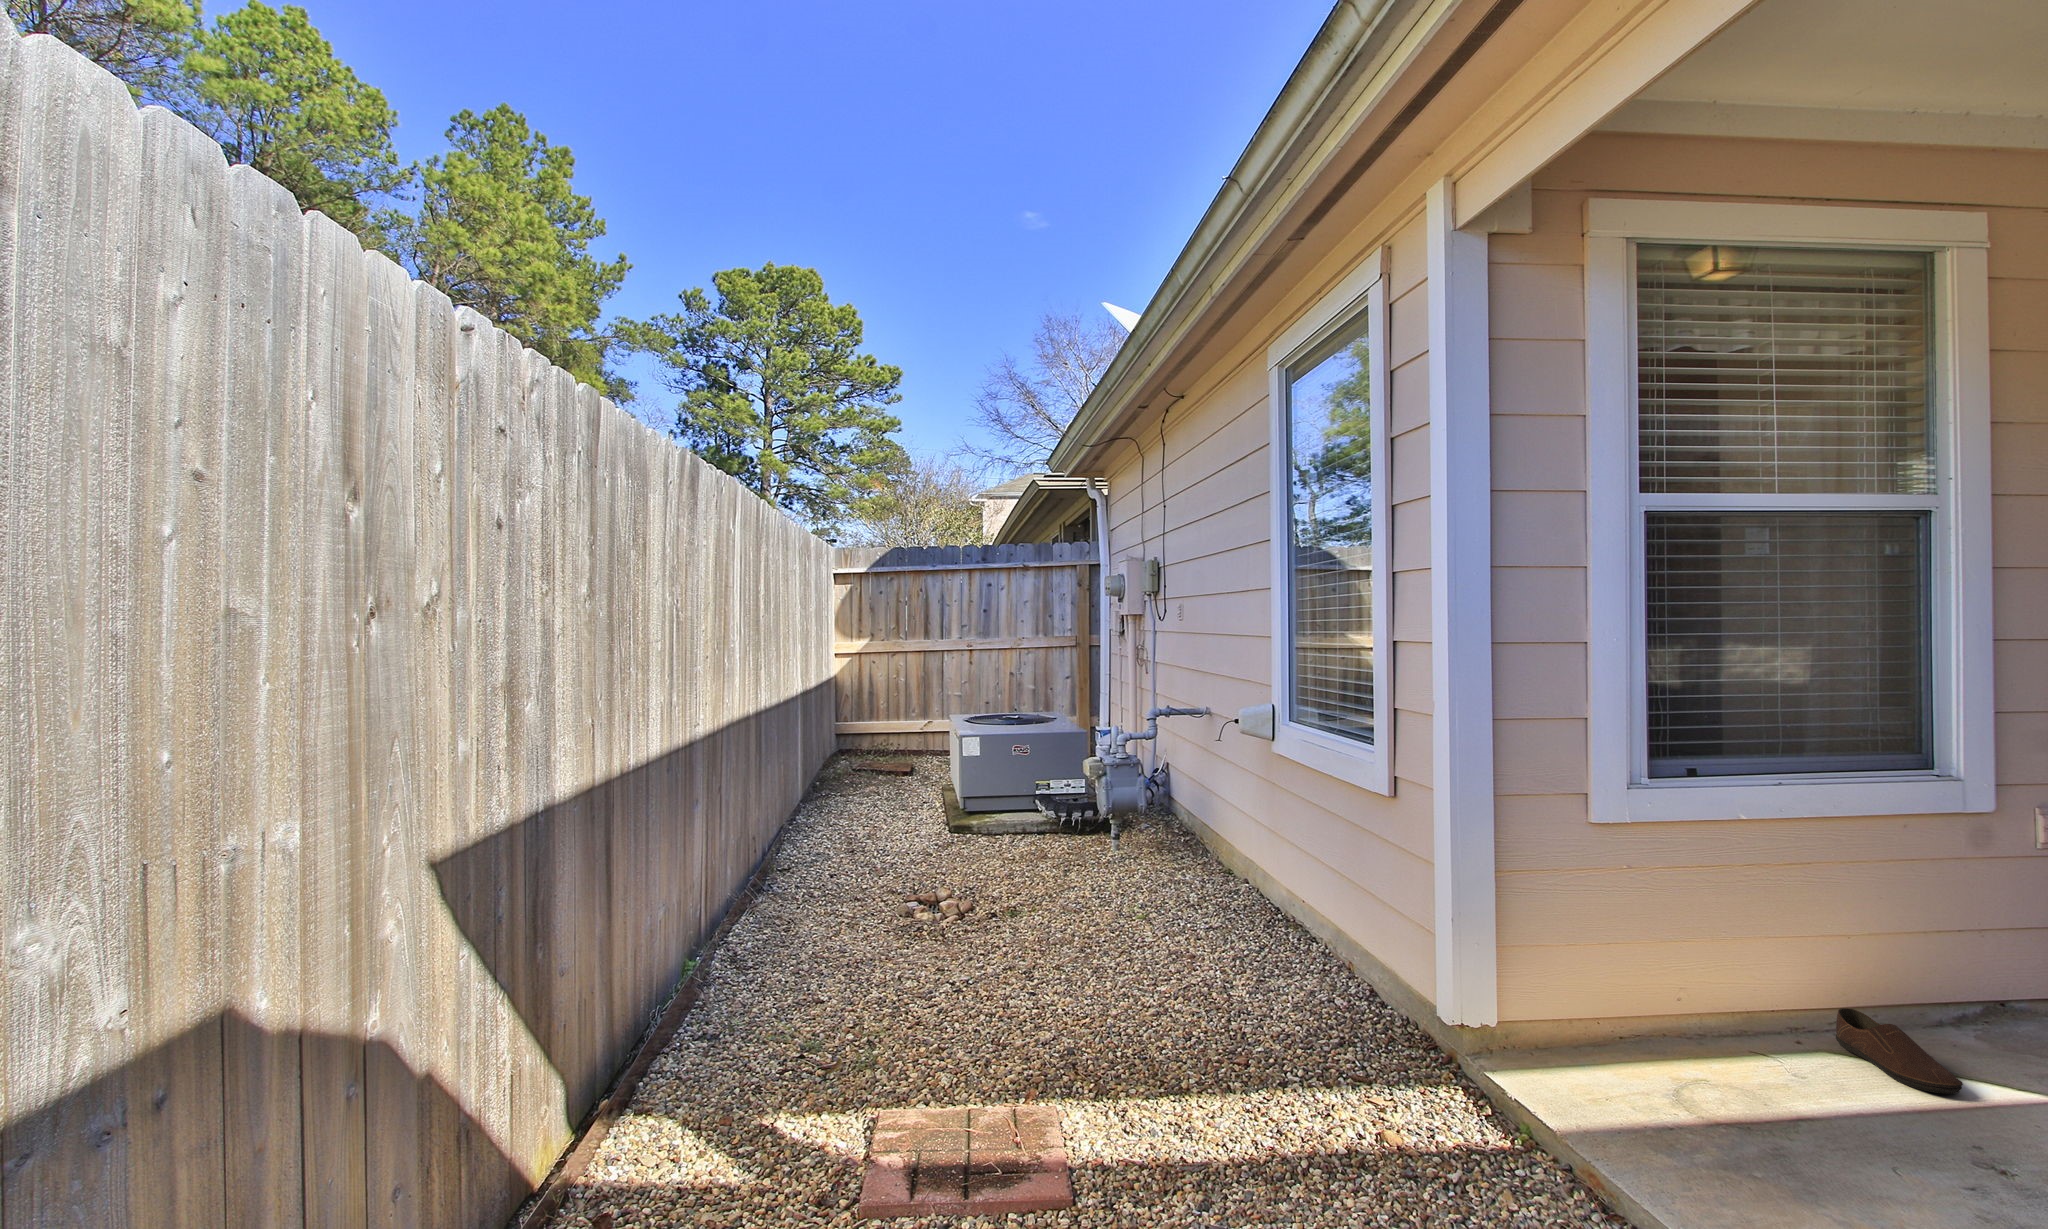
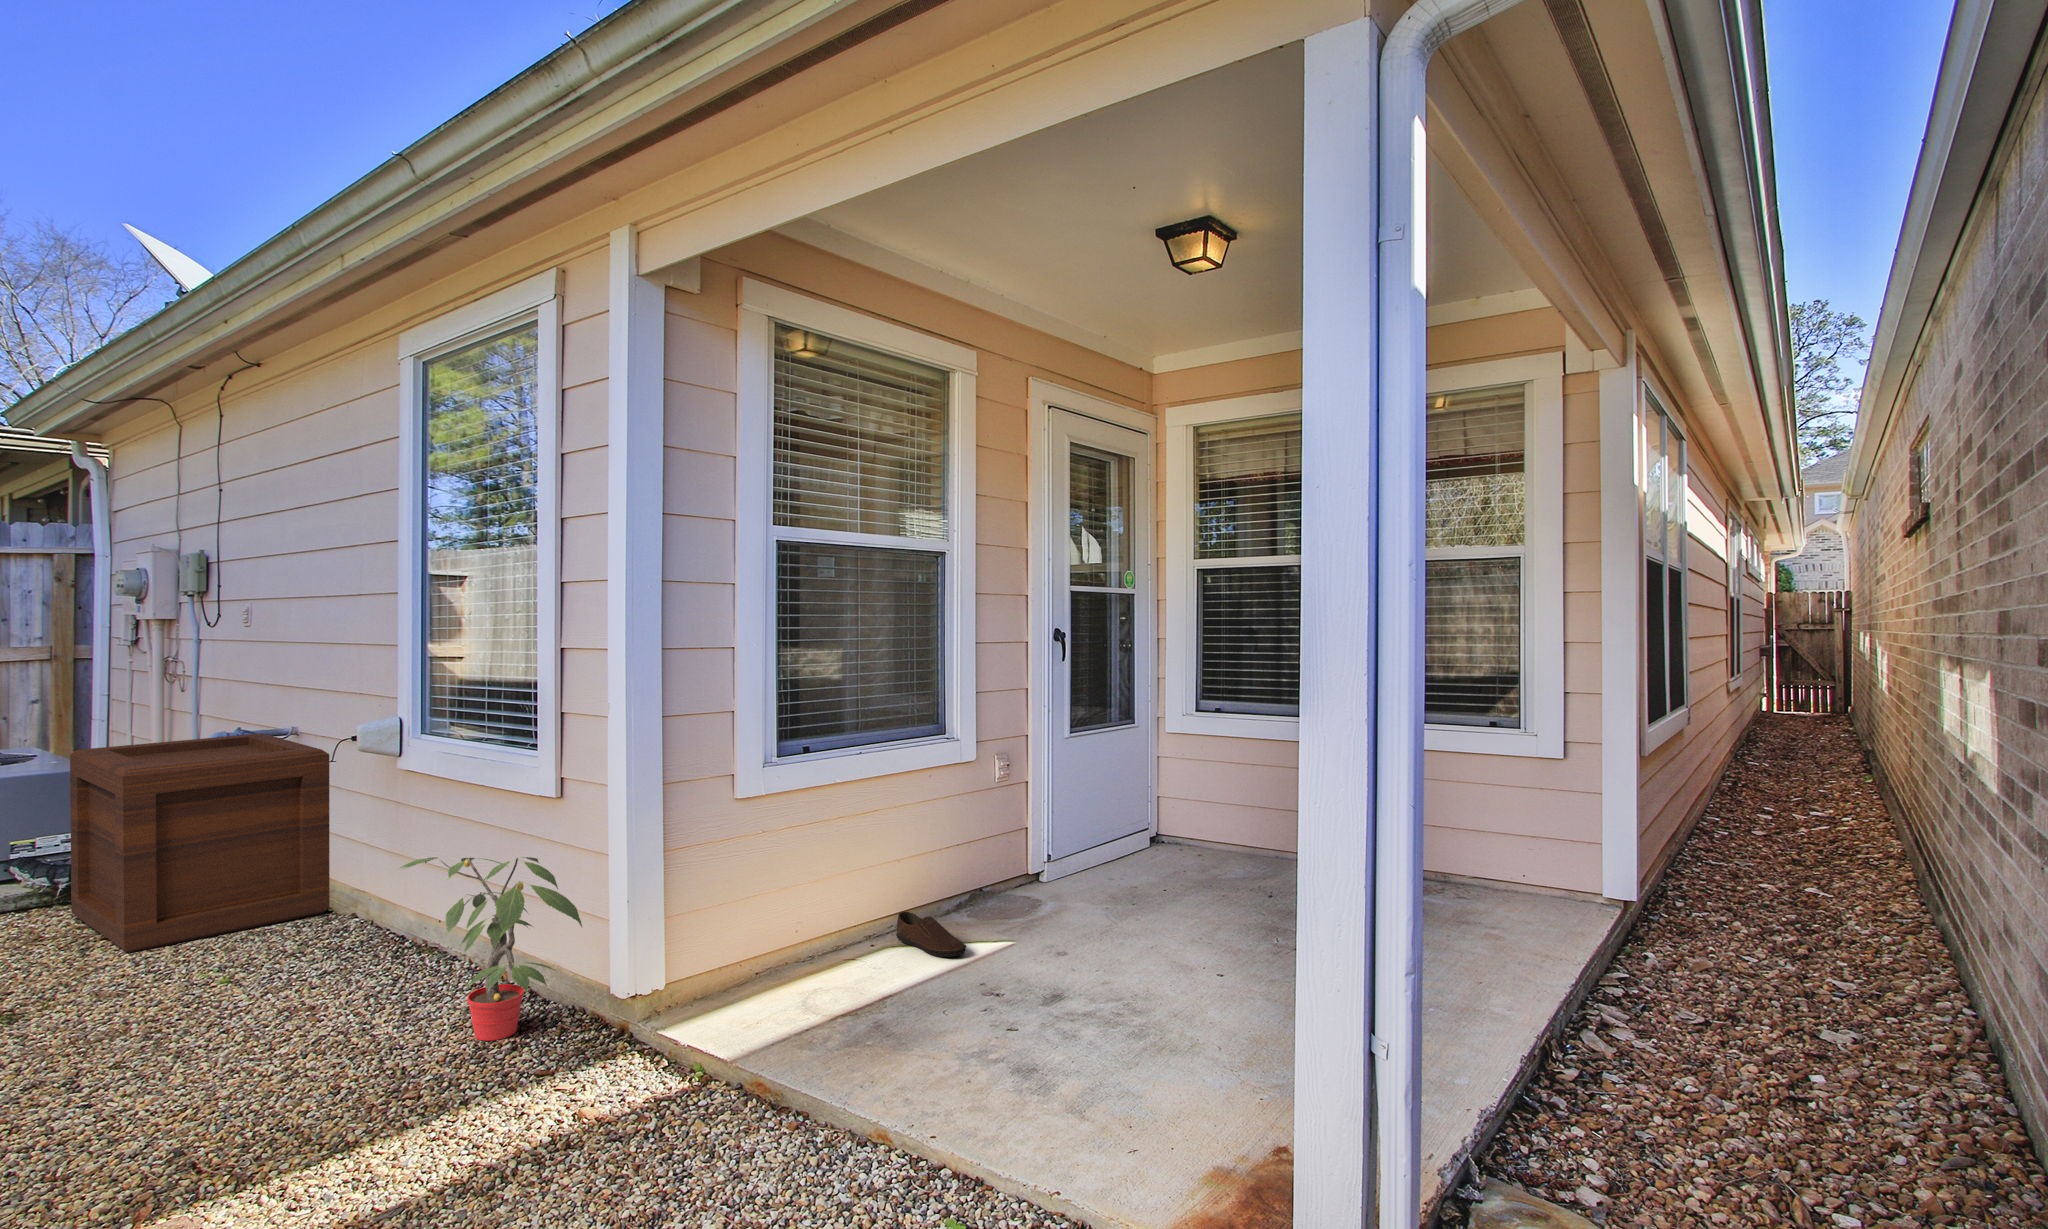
wooden crate: none [1075,728,1232,885] -> present [70,733,330,953]
potted plant: none [1242,843,1400,1030] -> present [399,857,582,1041]

